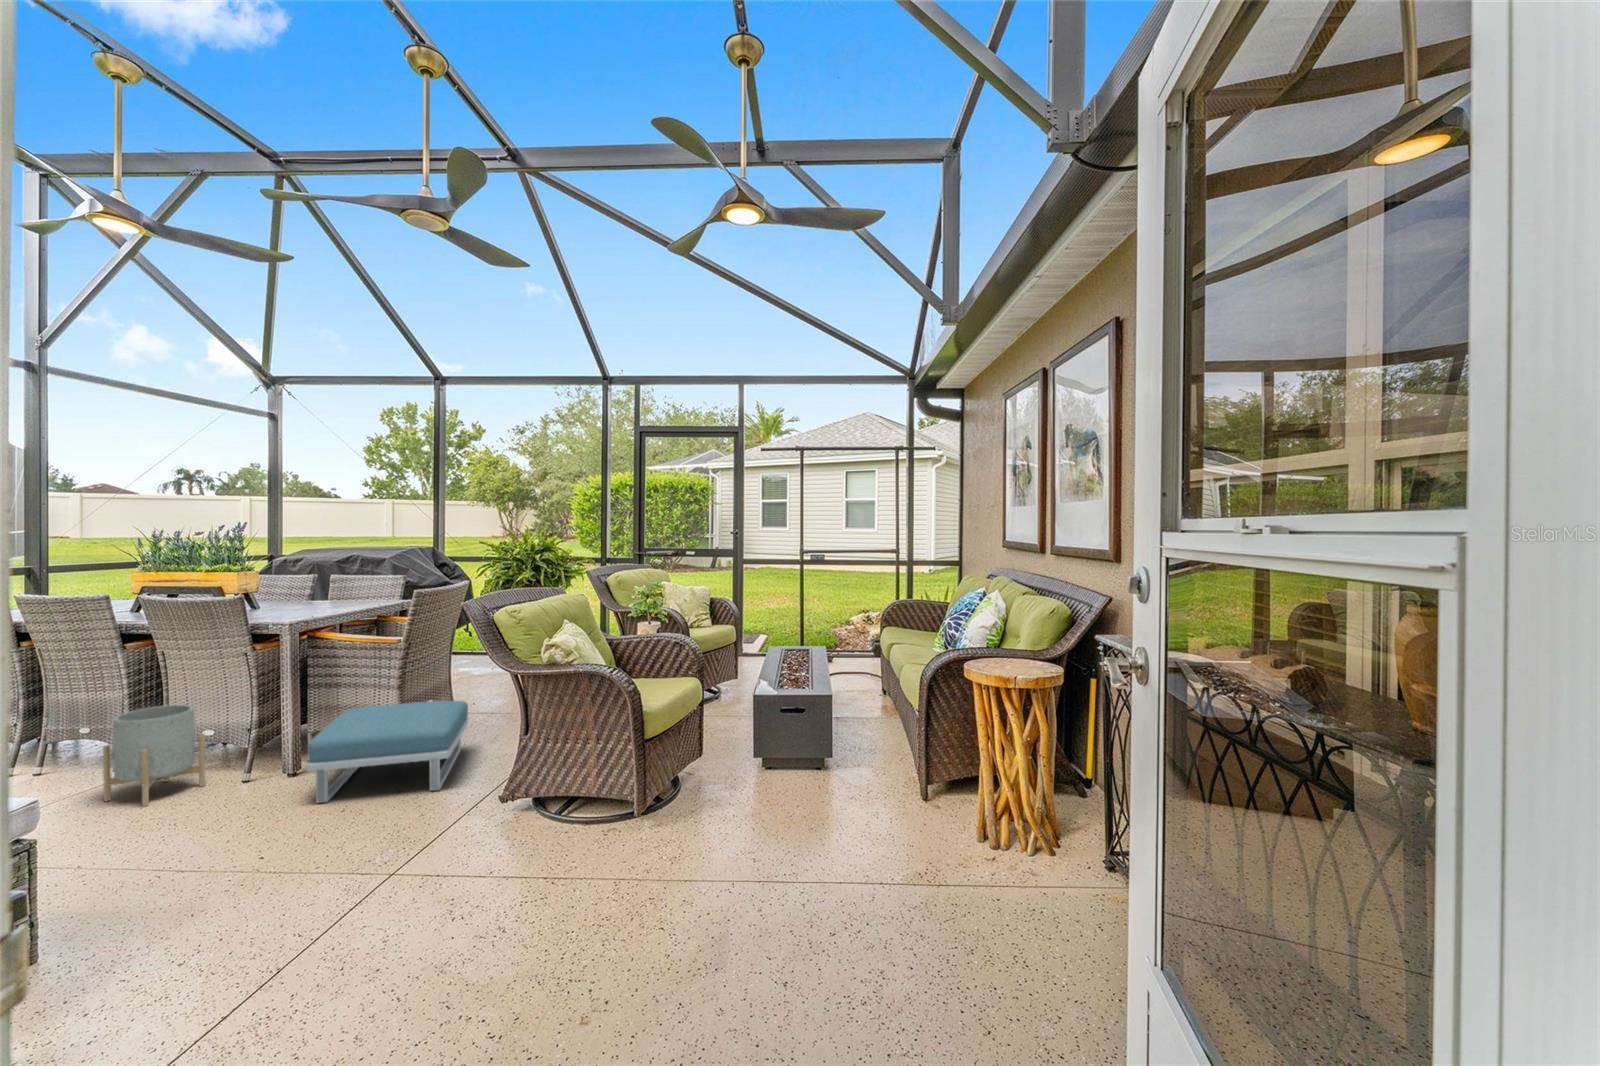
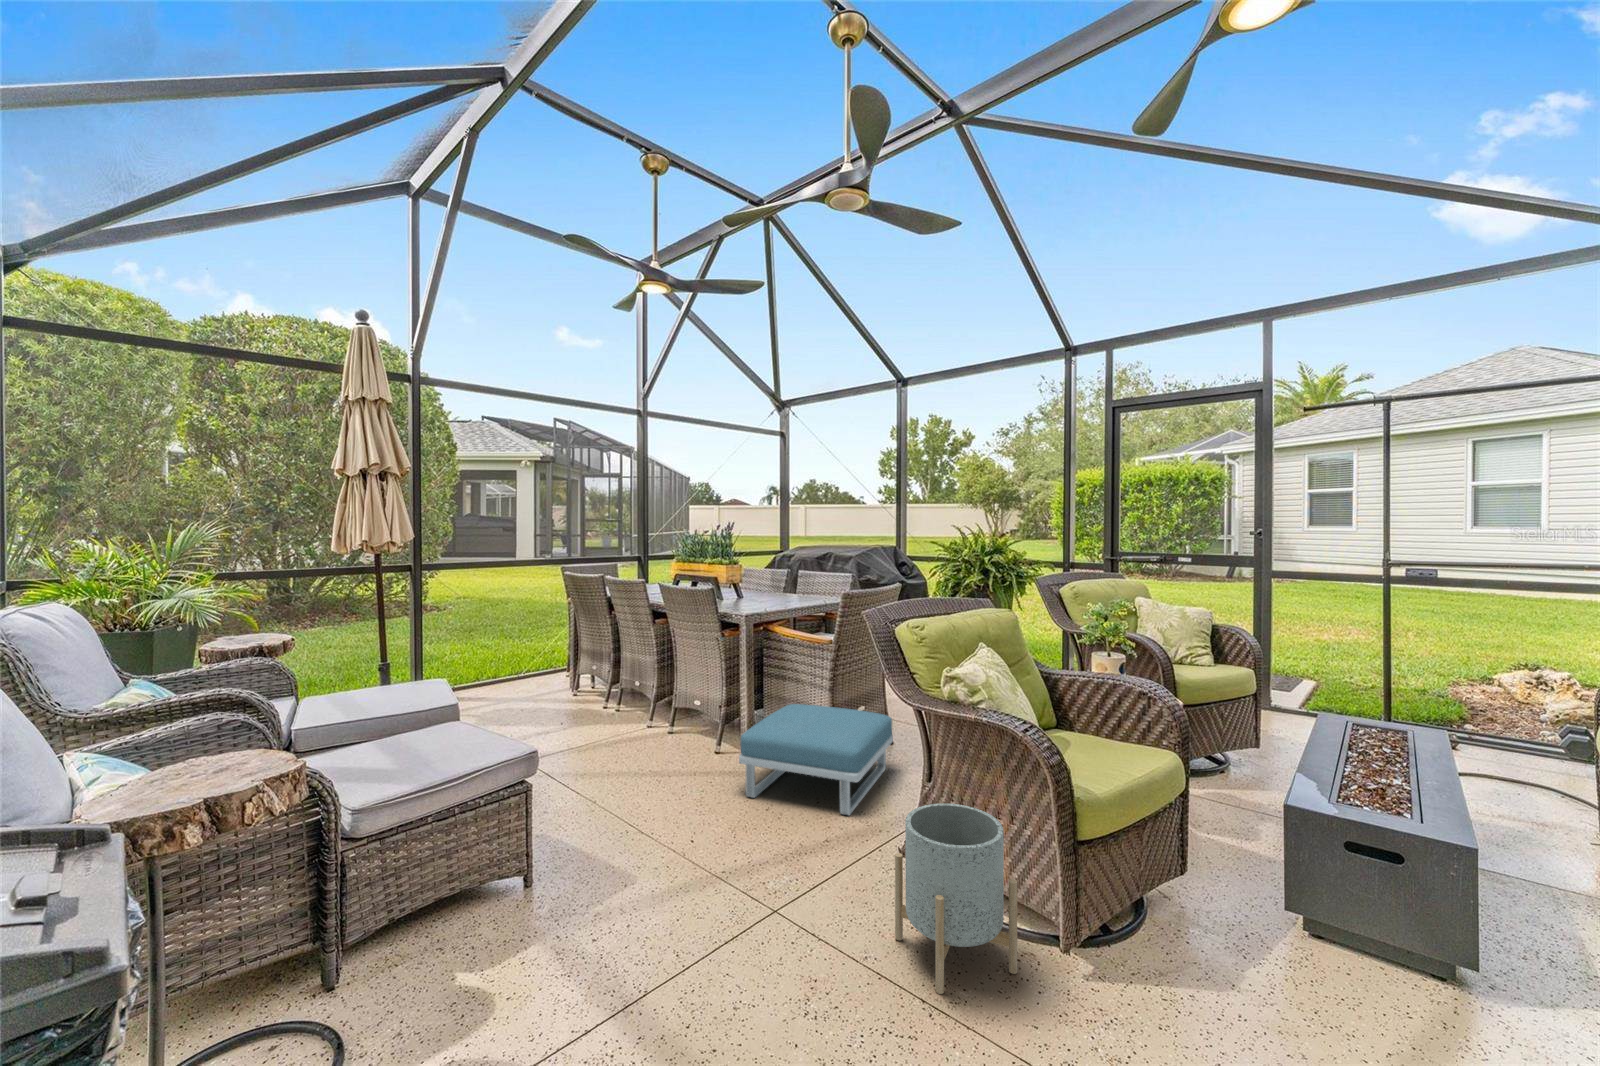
planter: present [103,705,205,807] -> present [895,803,1017,994]

